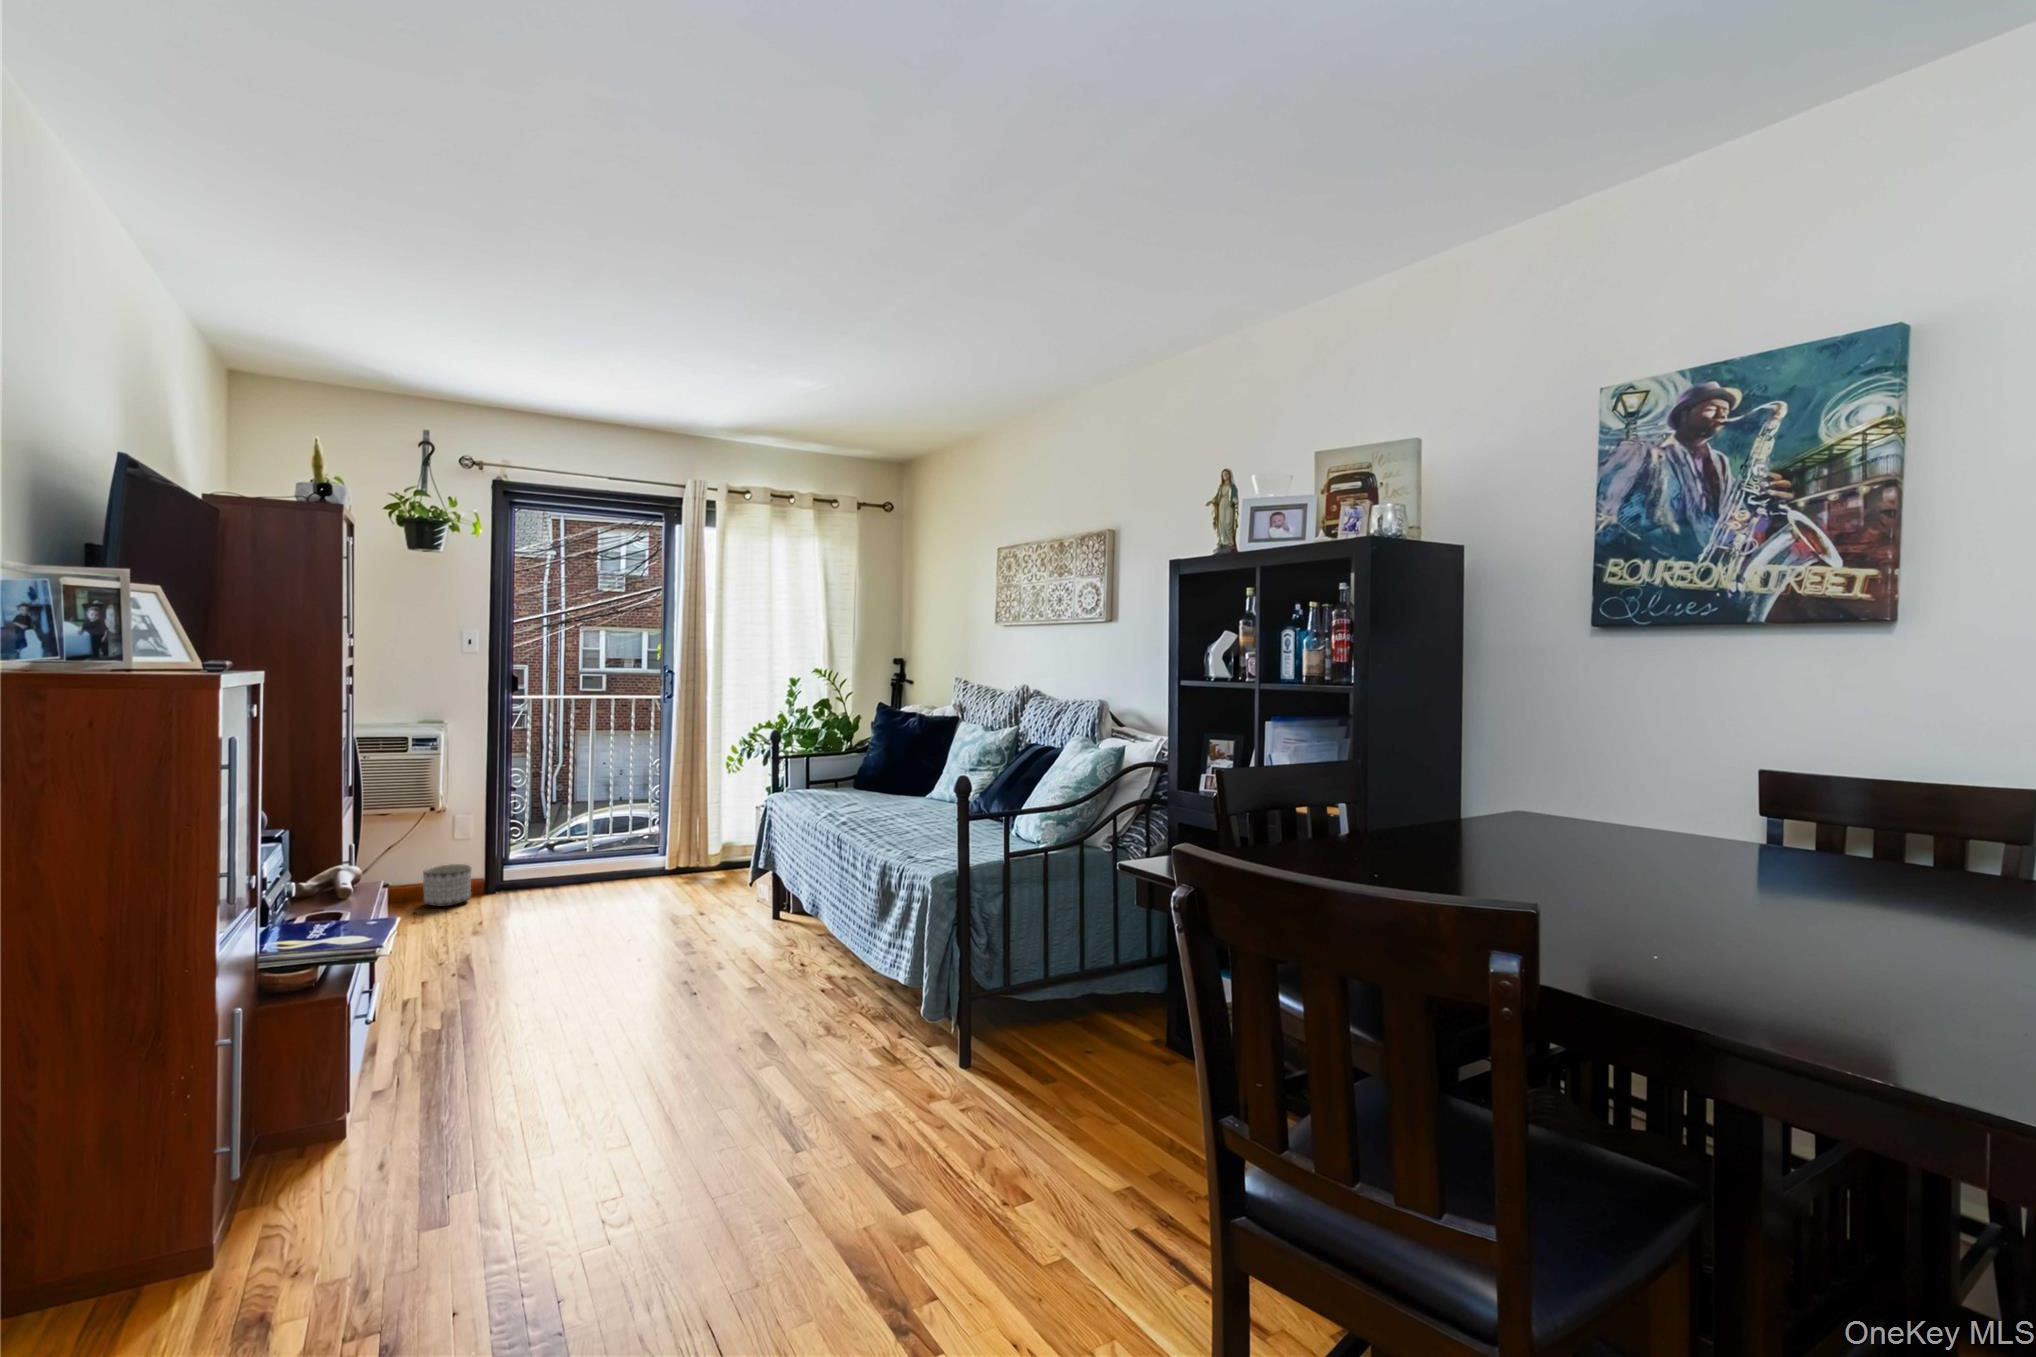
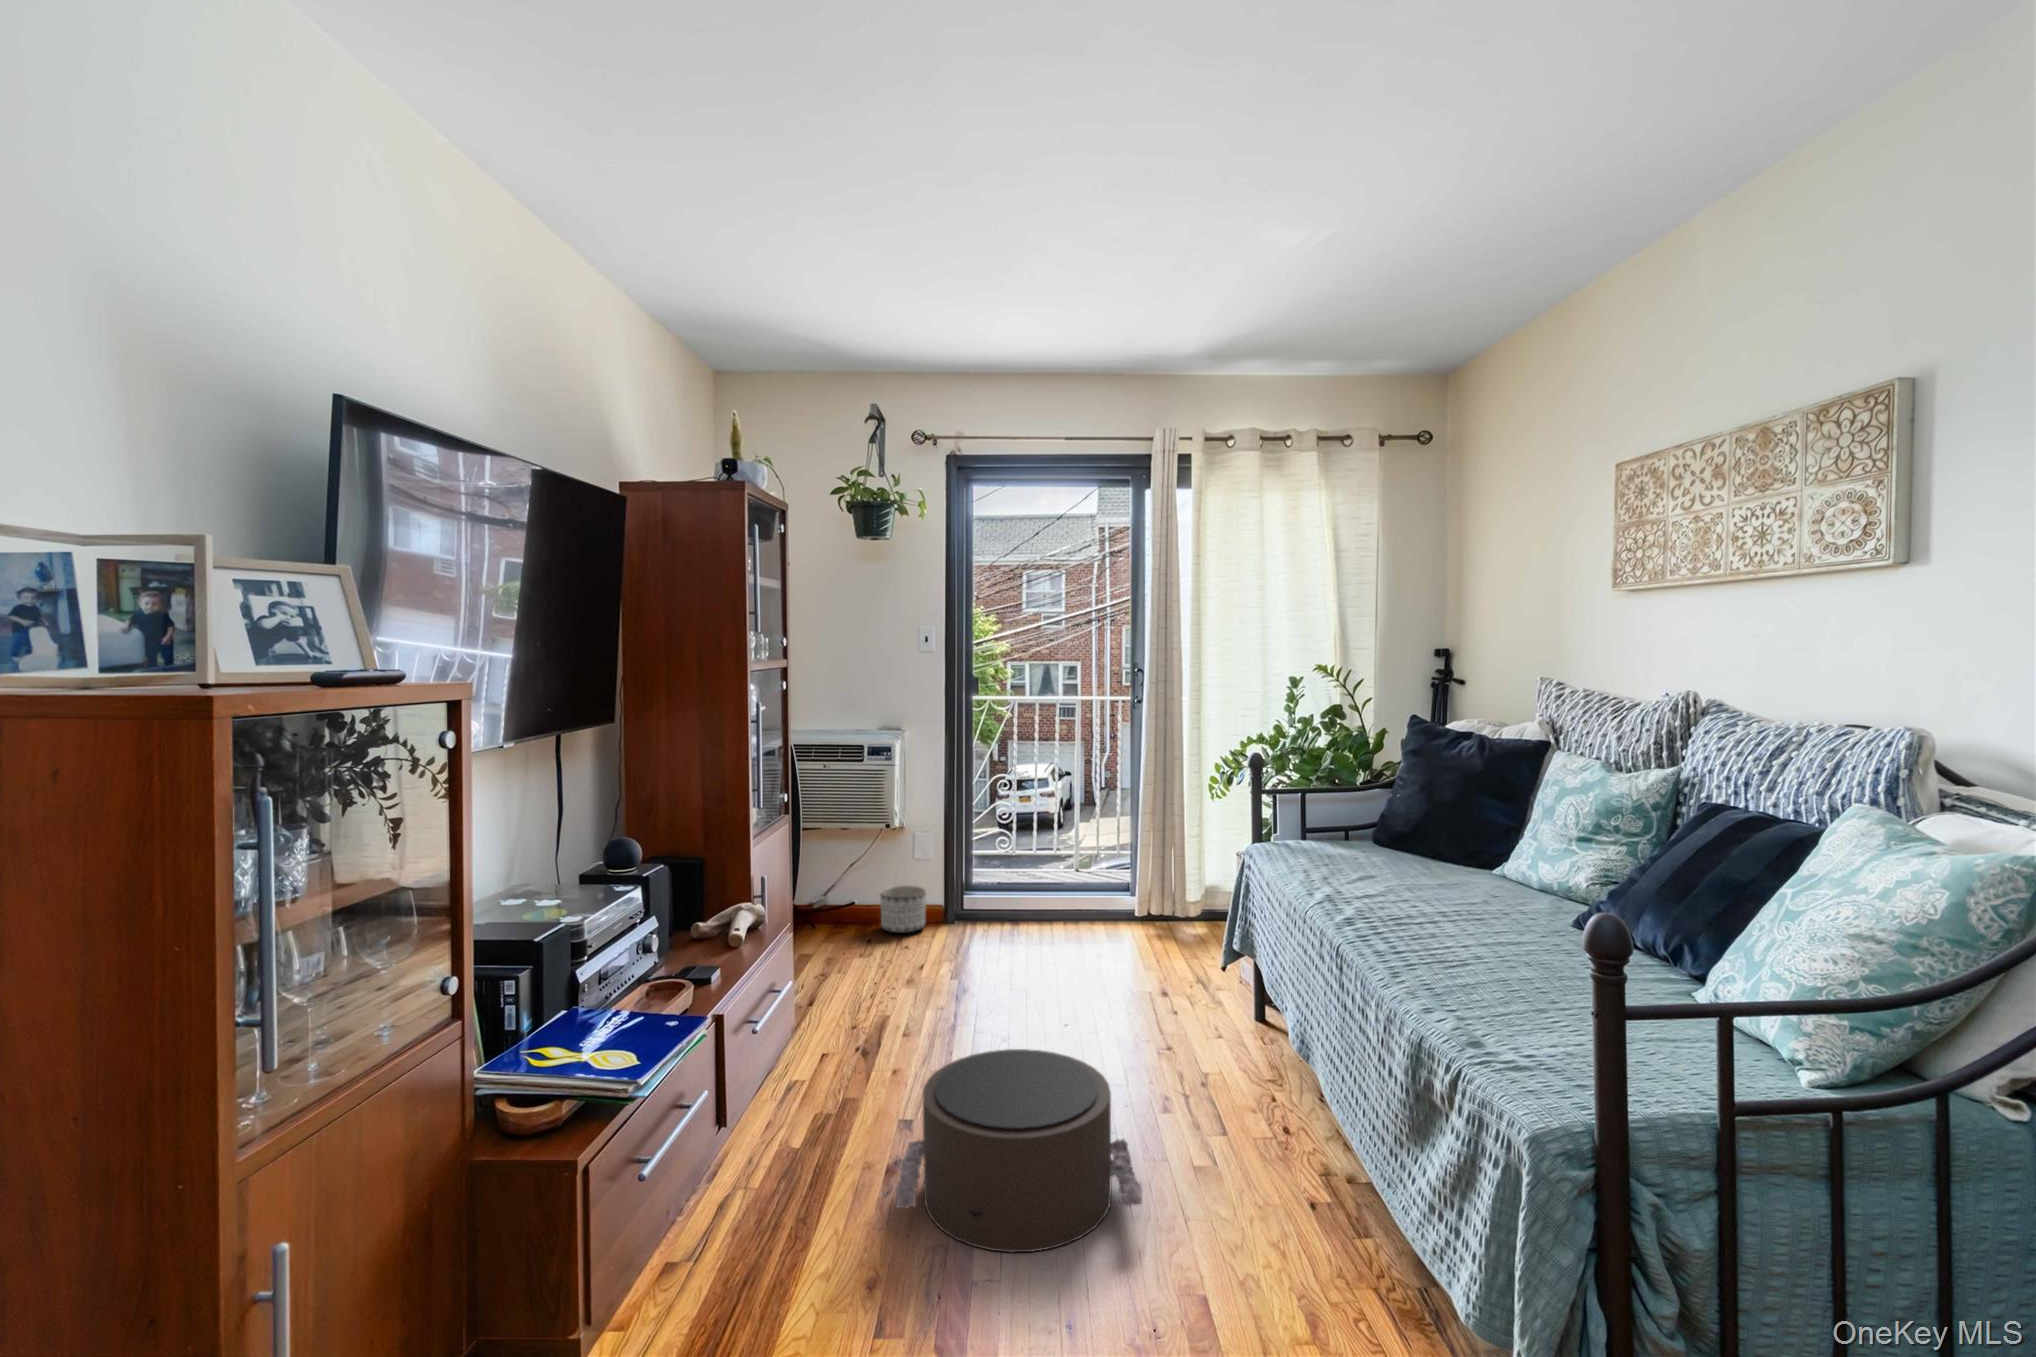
pouf: none [540,933,723,1049] -> present [896,1049,1142,1252]

